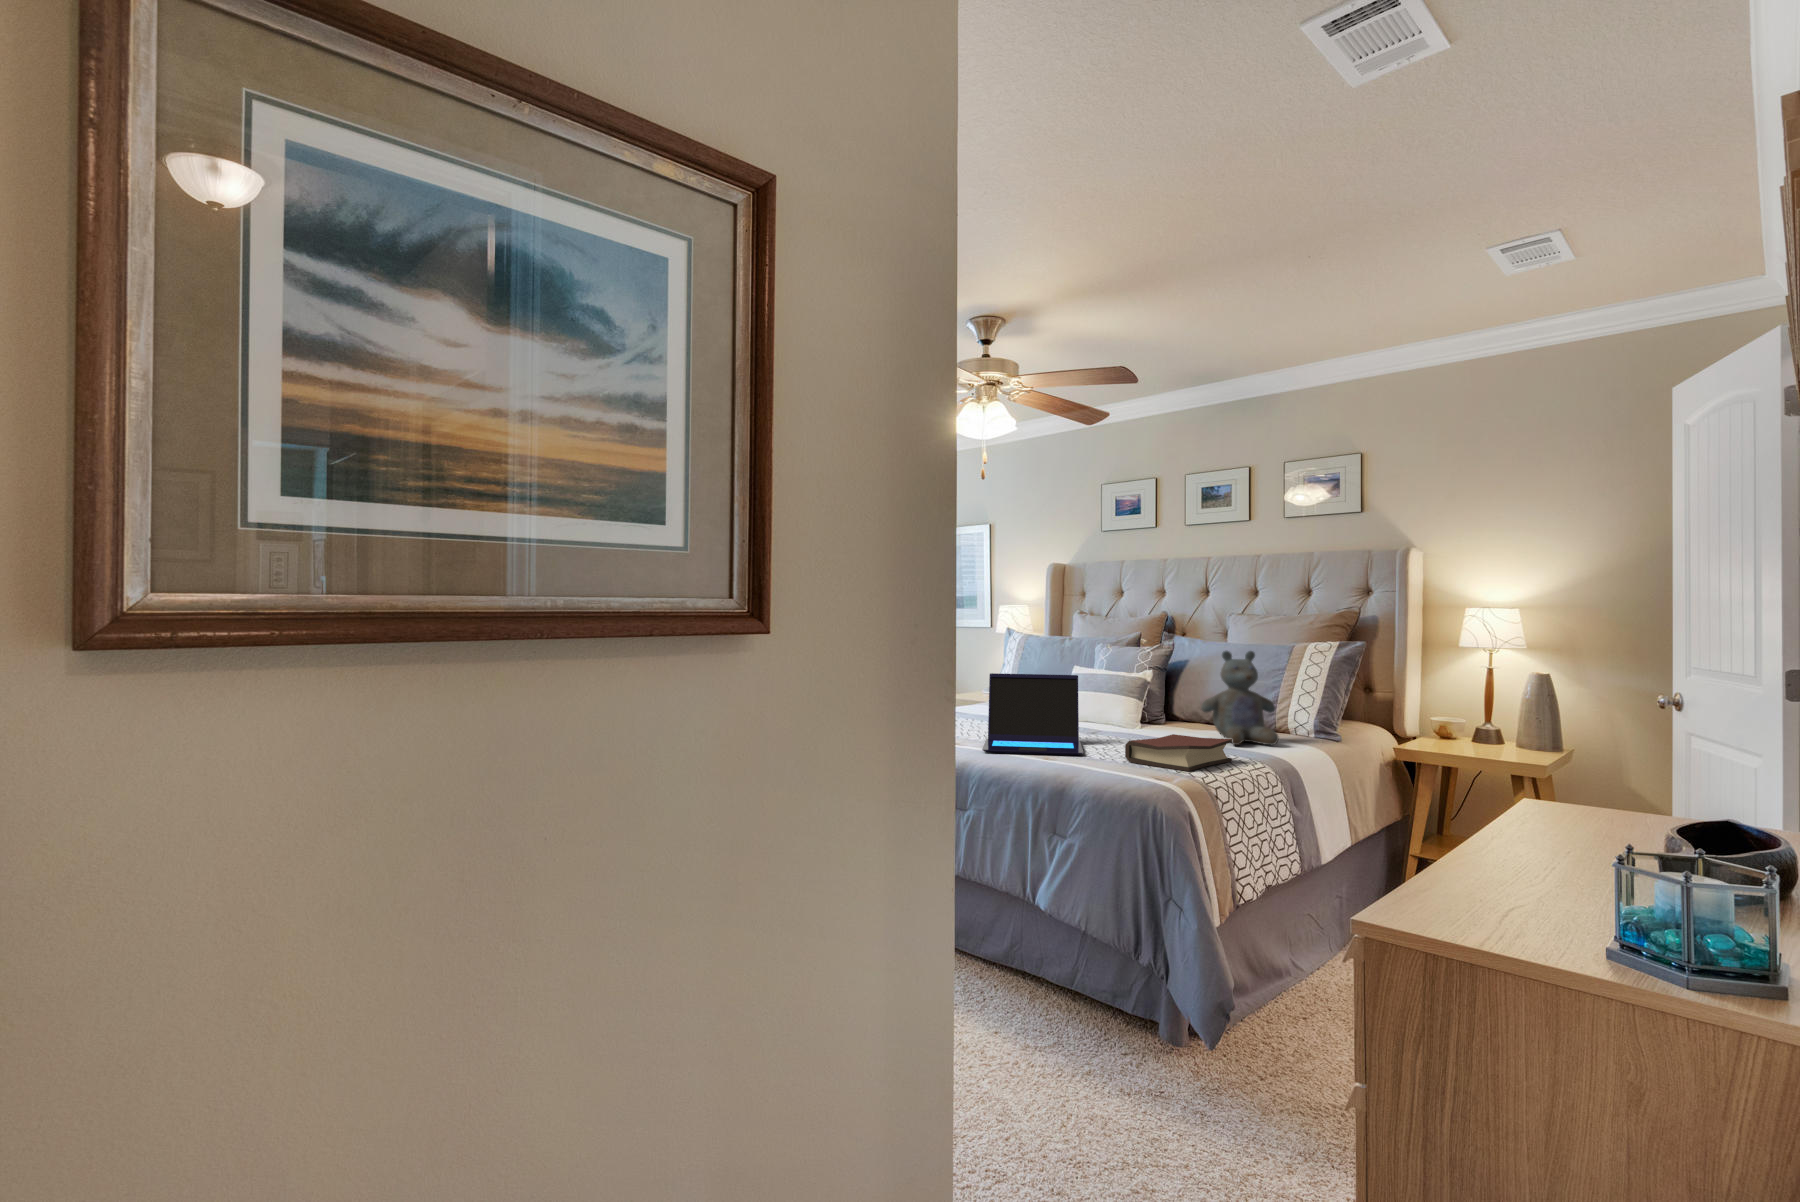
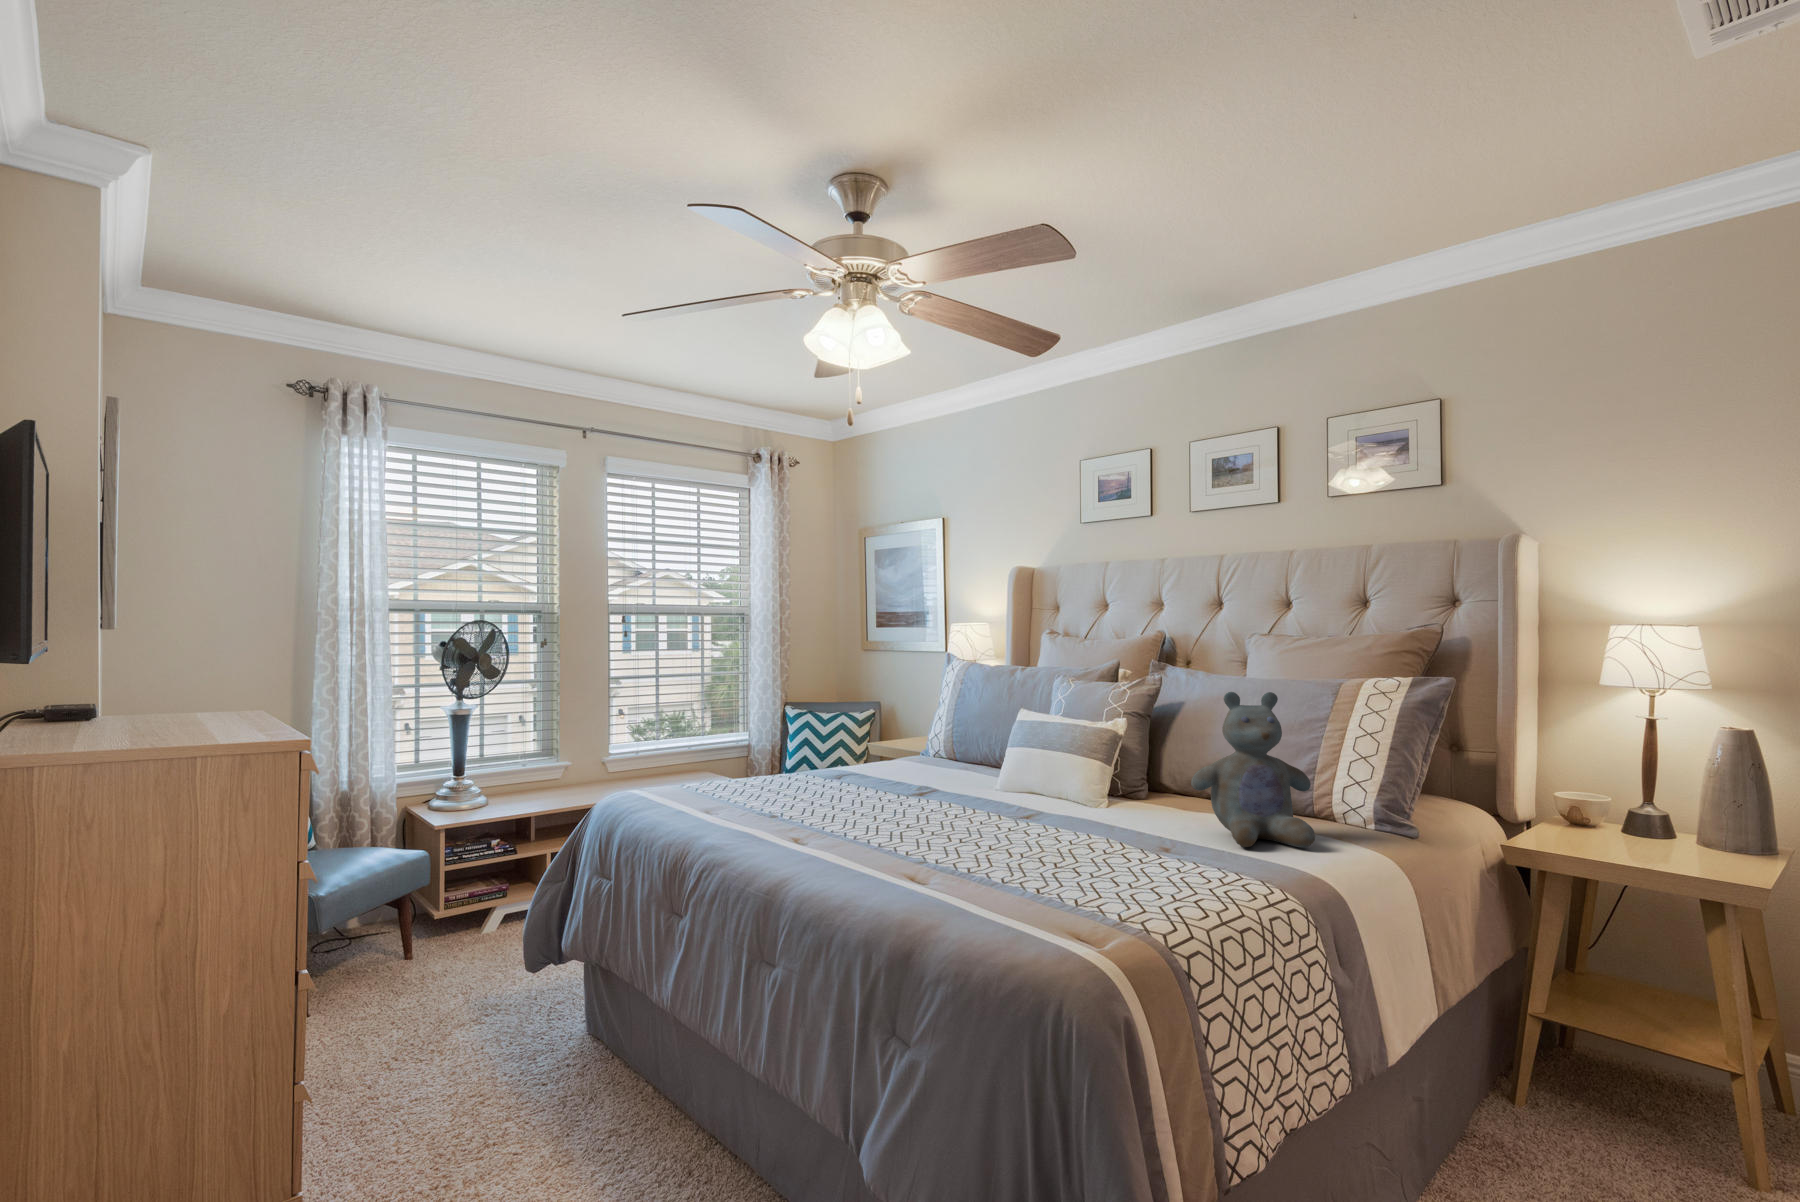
laptop: present [982,673,1084,756] -> none [815,726,993,870]
hardback book: present [1125,734,1232,771] -> none [1043,833,1229,914]

